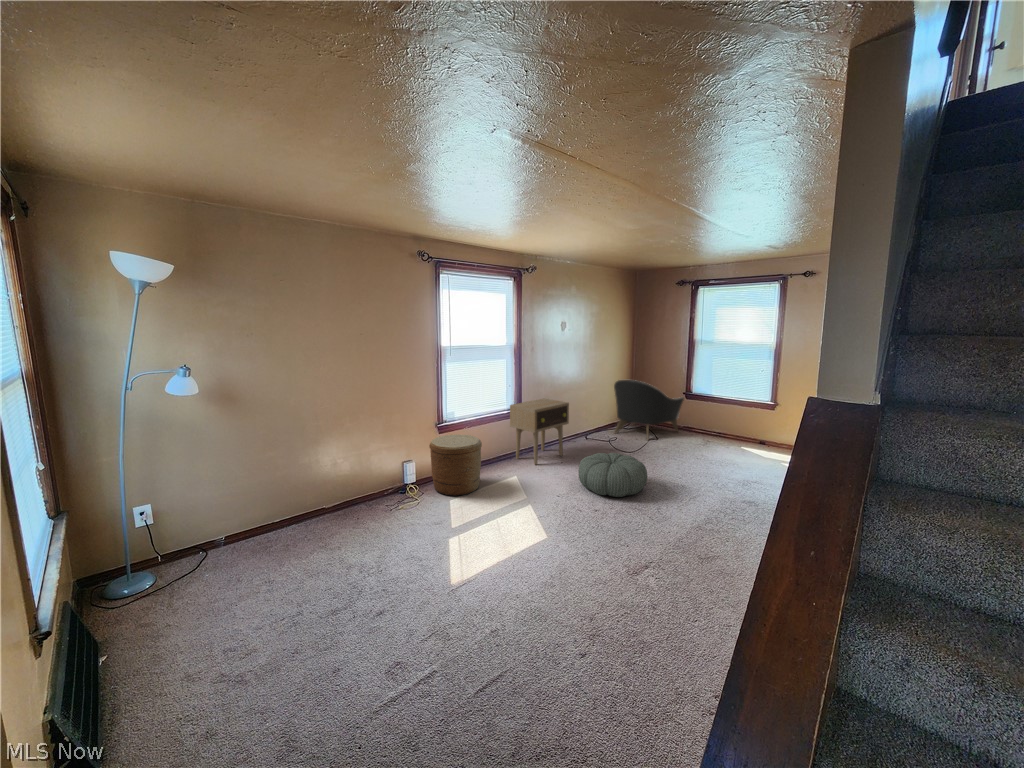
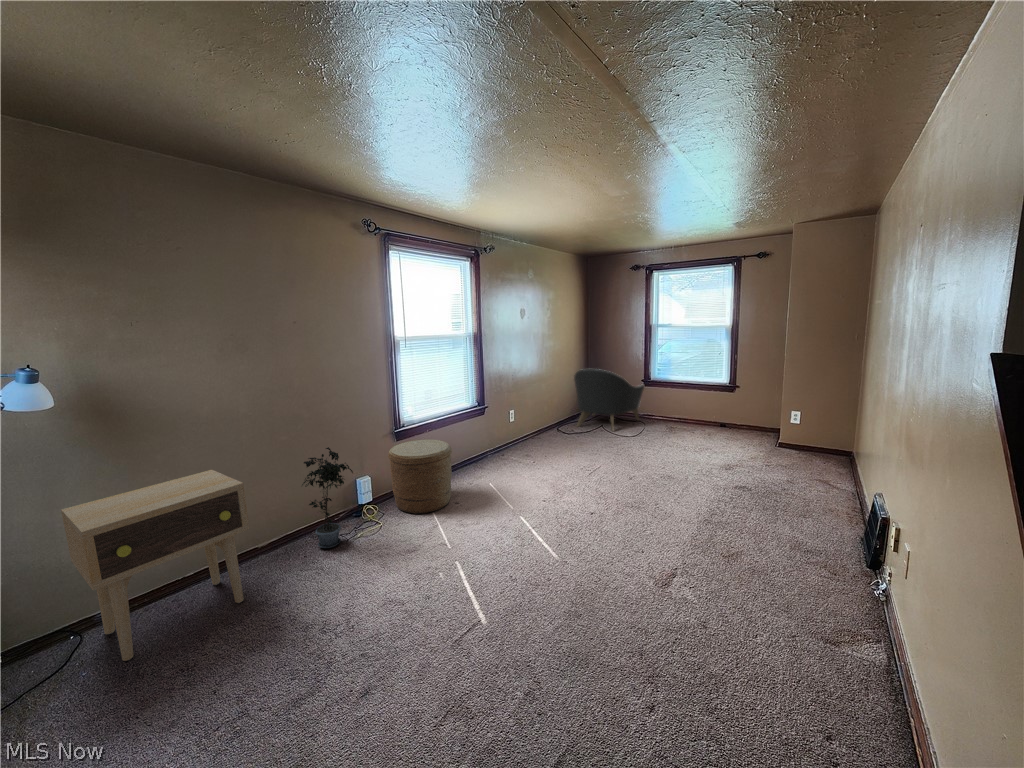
side table: present [510,399,569,465] -> present [61,470,249,661]
potted plant: none [358,435,396,514] -> present [302,447,353,548]
pouf: present [578,453,647,497] -> none [560,447,636,495]

